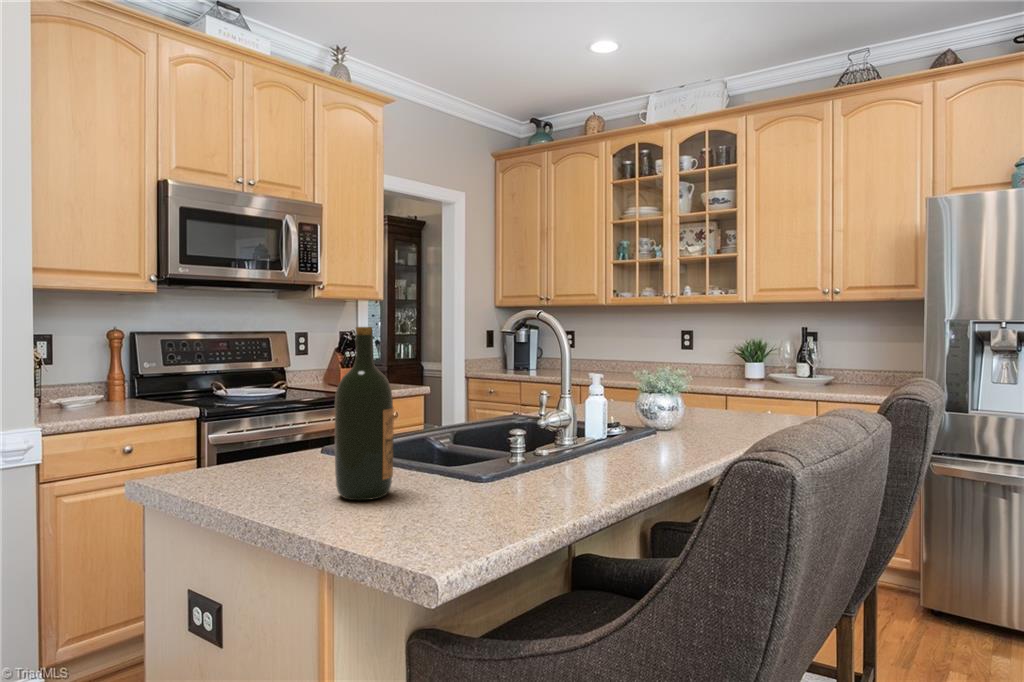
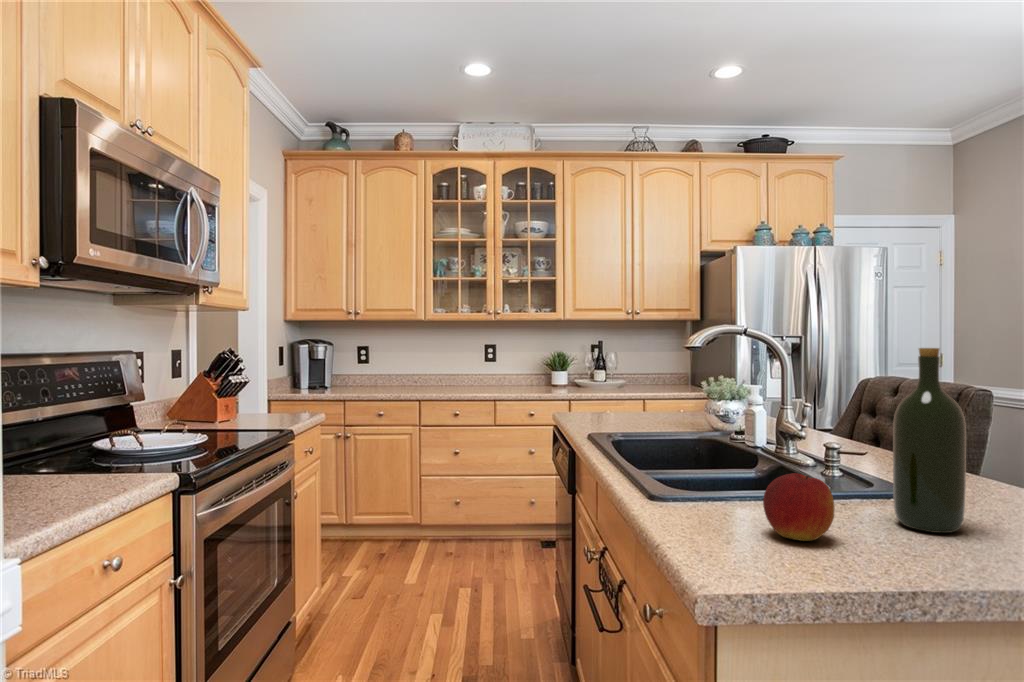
apple: none [235,431,289,484] -> present [763,473,835,541]

